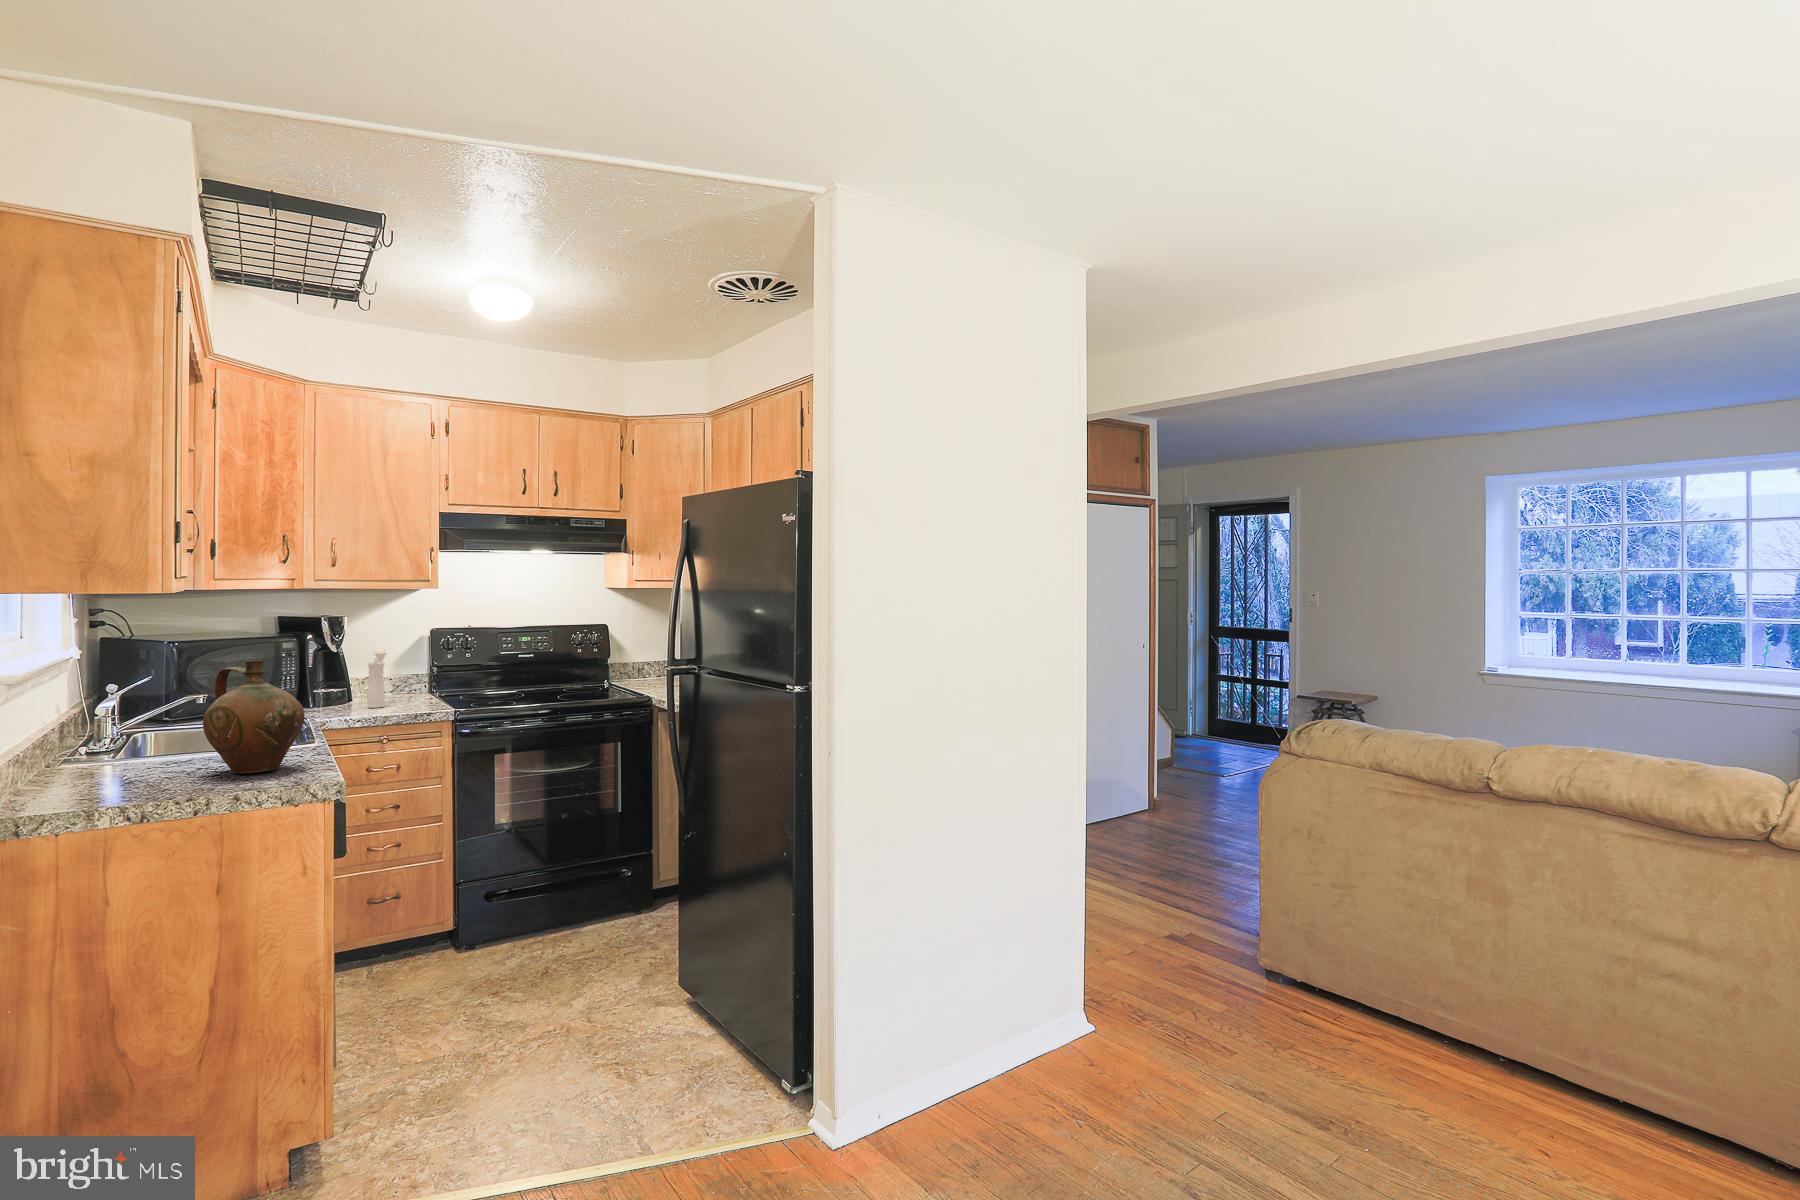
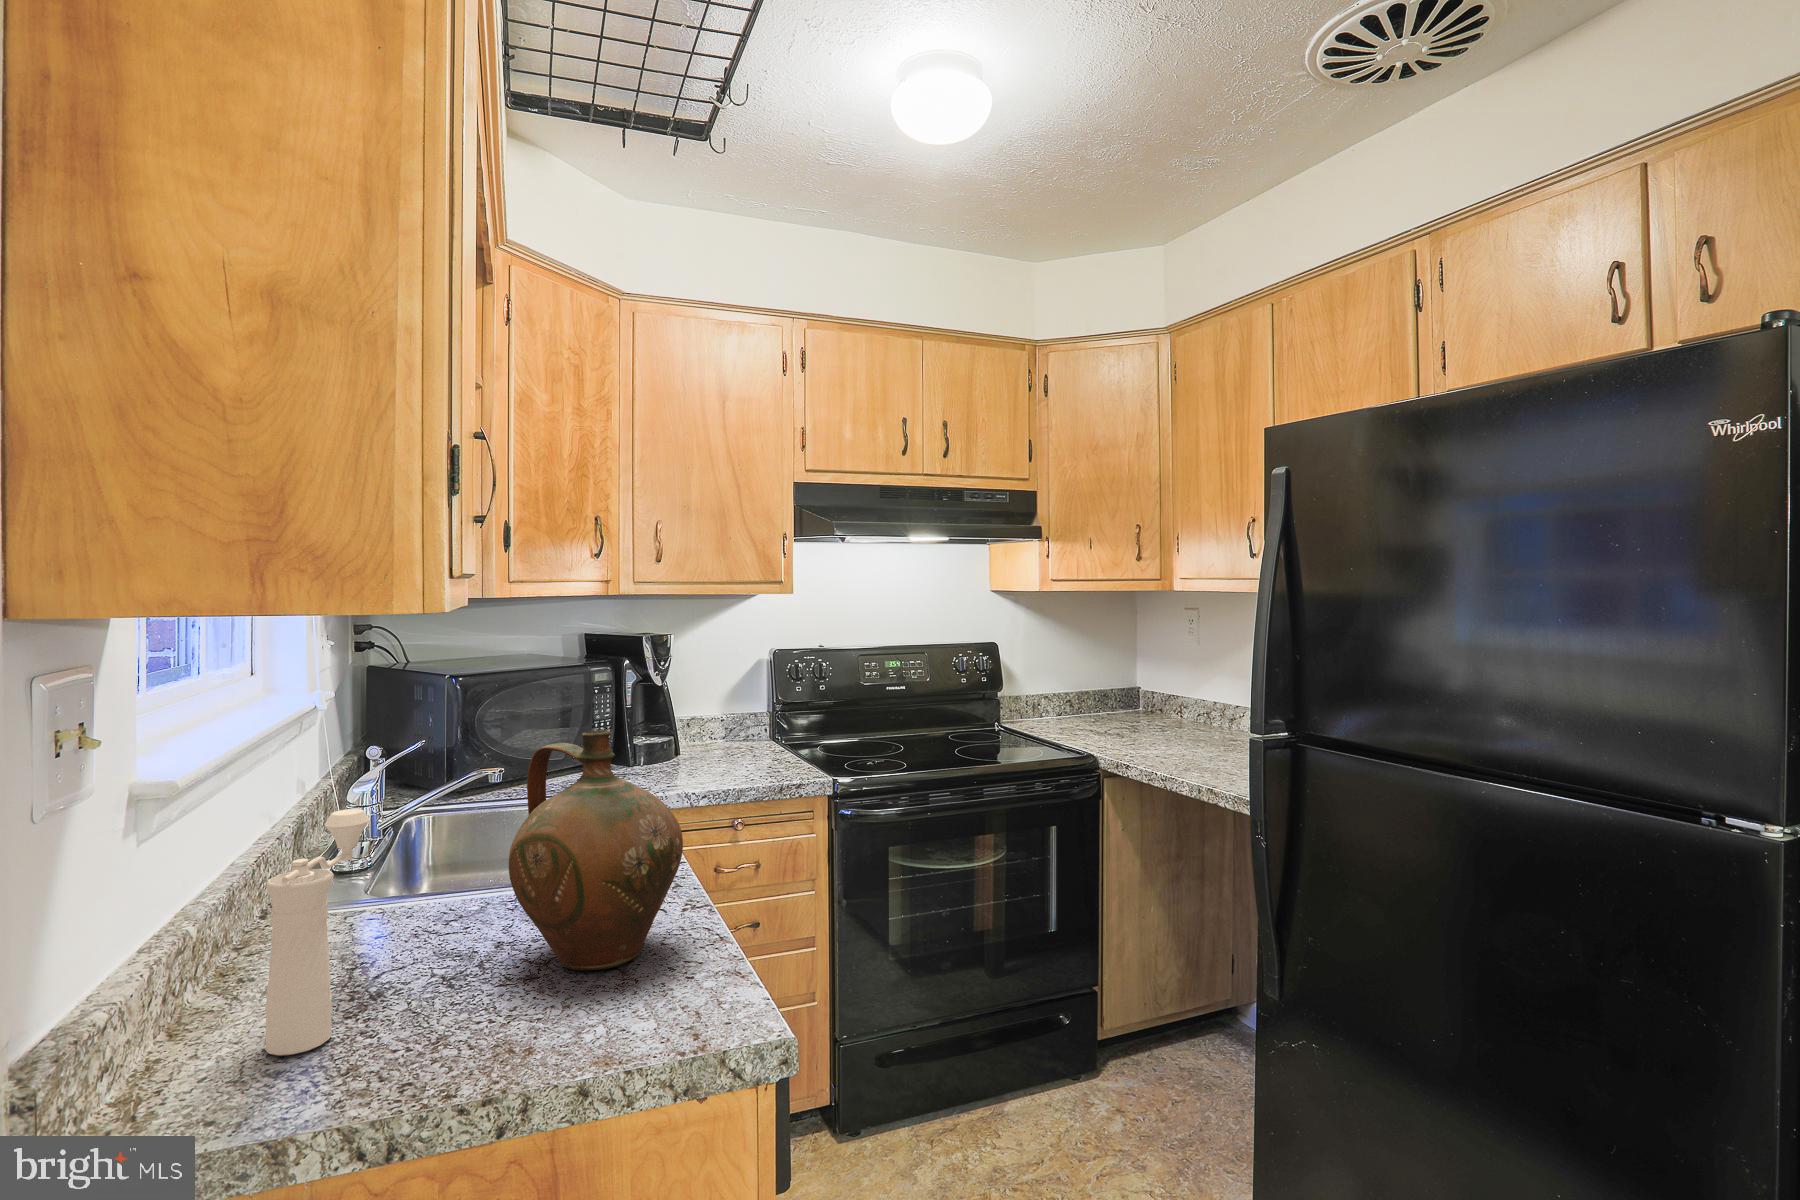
pepper mill: present [367,650,387,708] -> present [265,809,370,1055]

